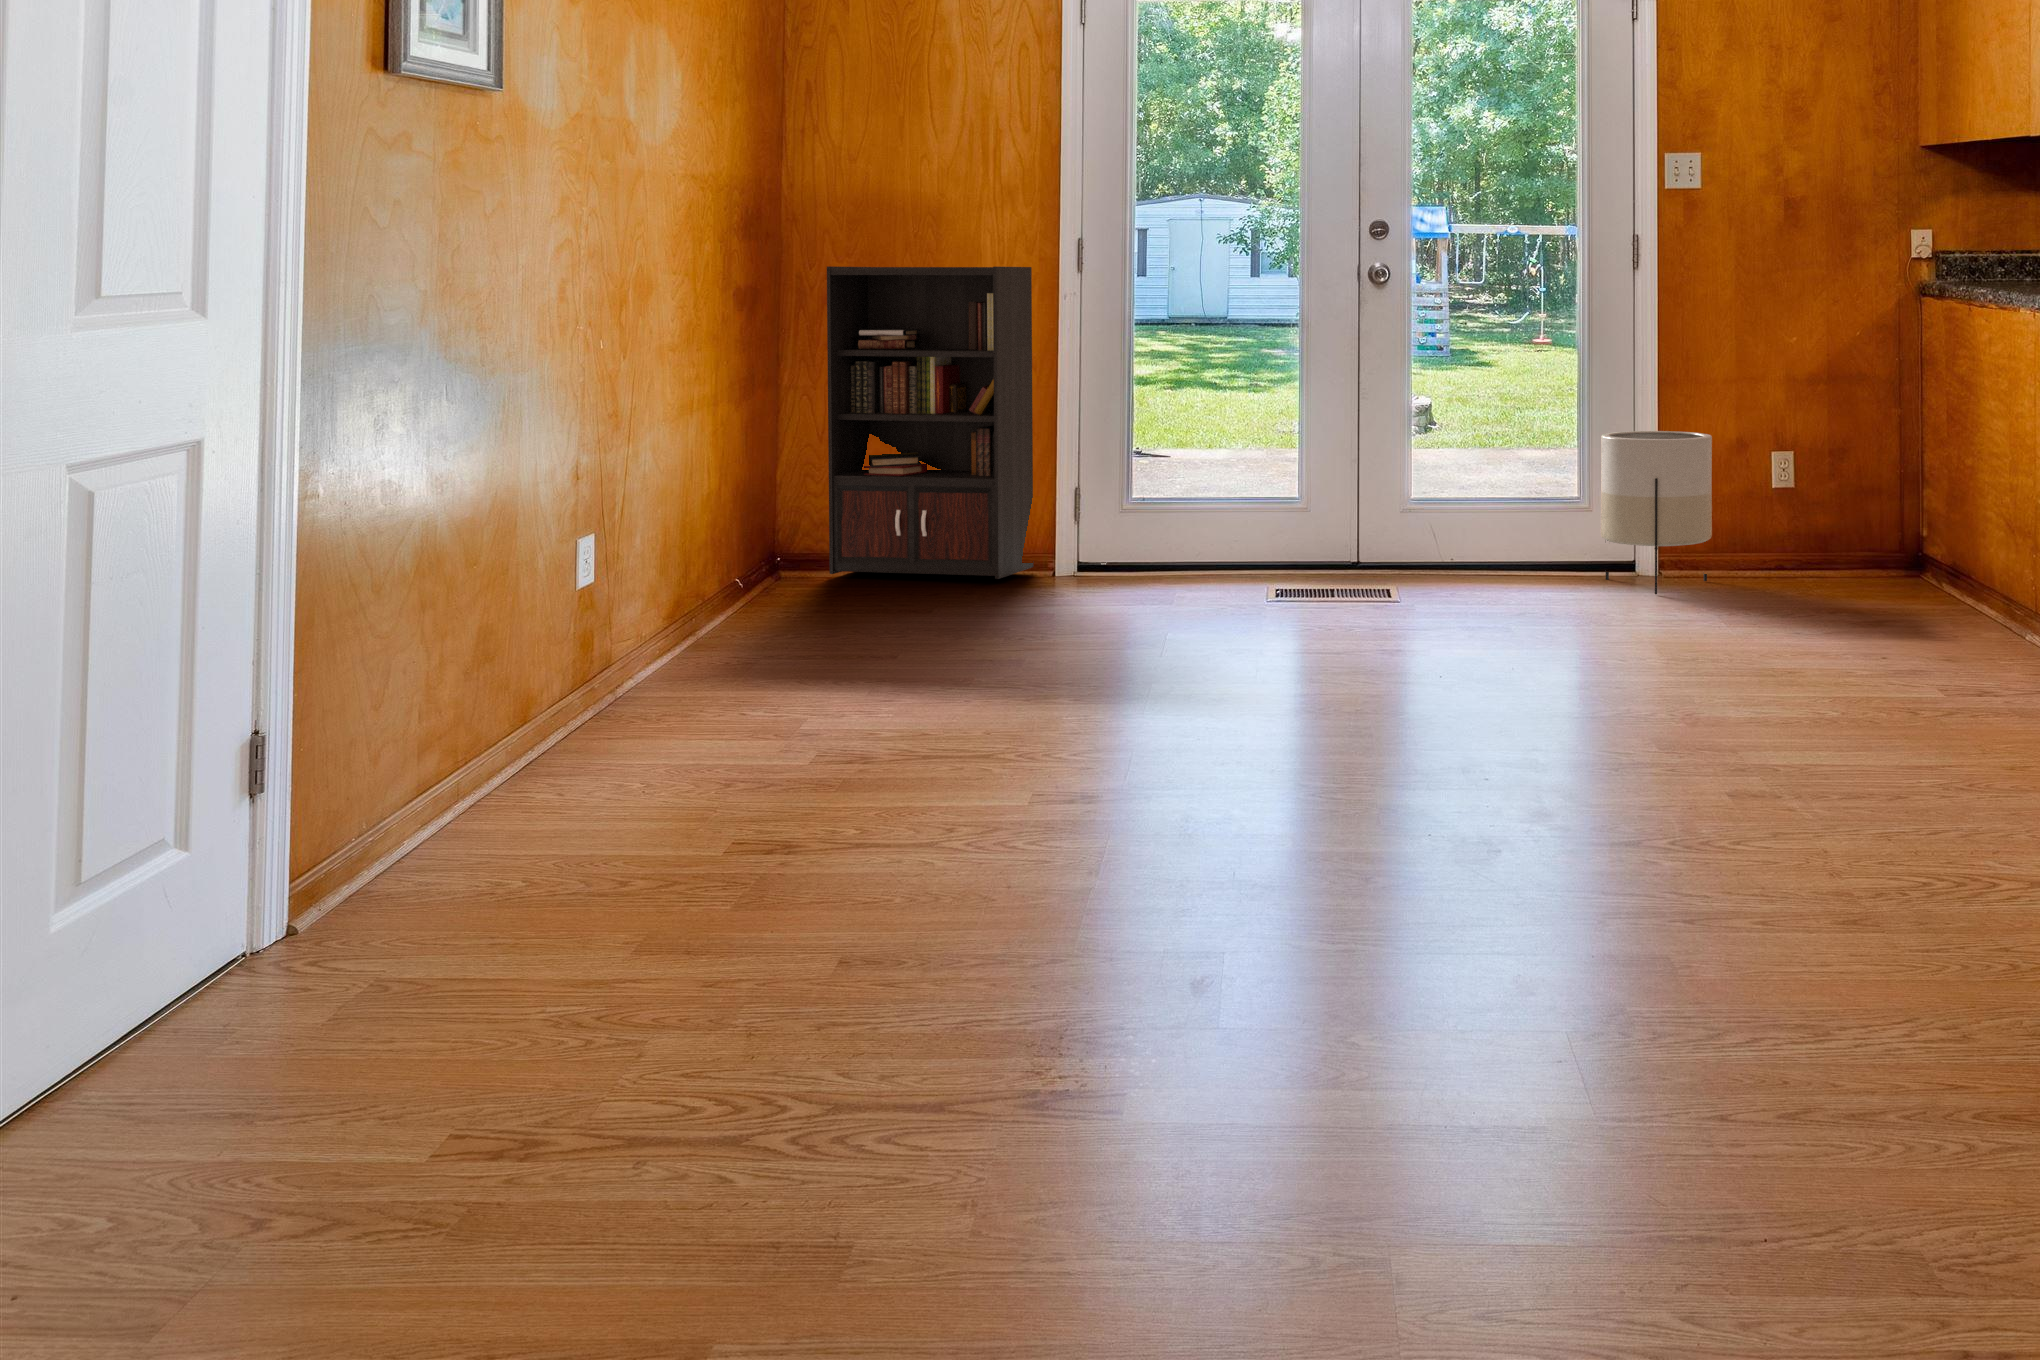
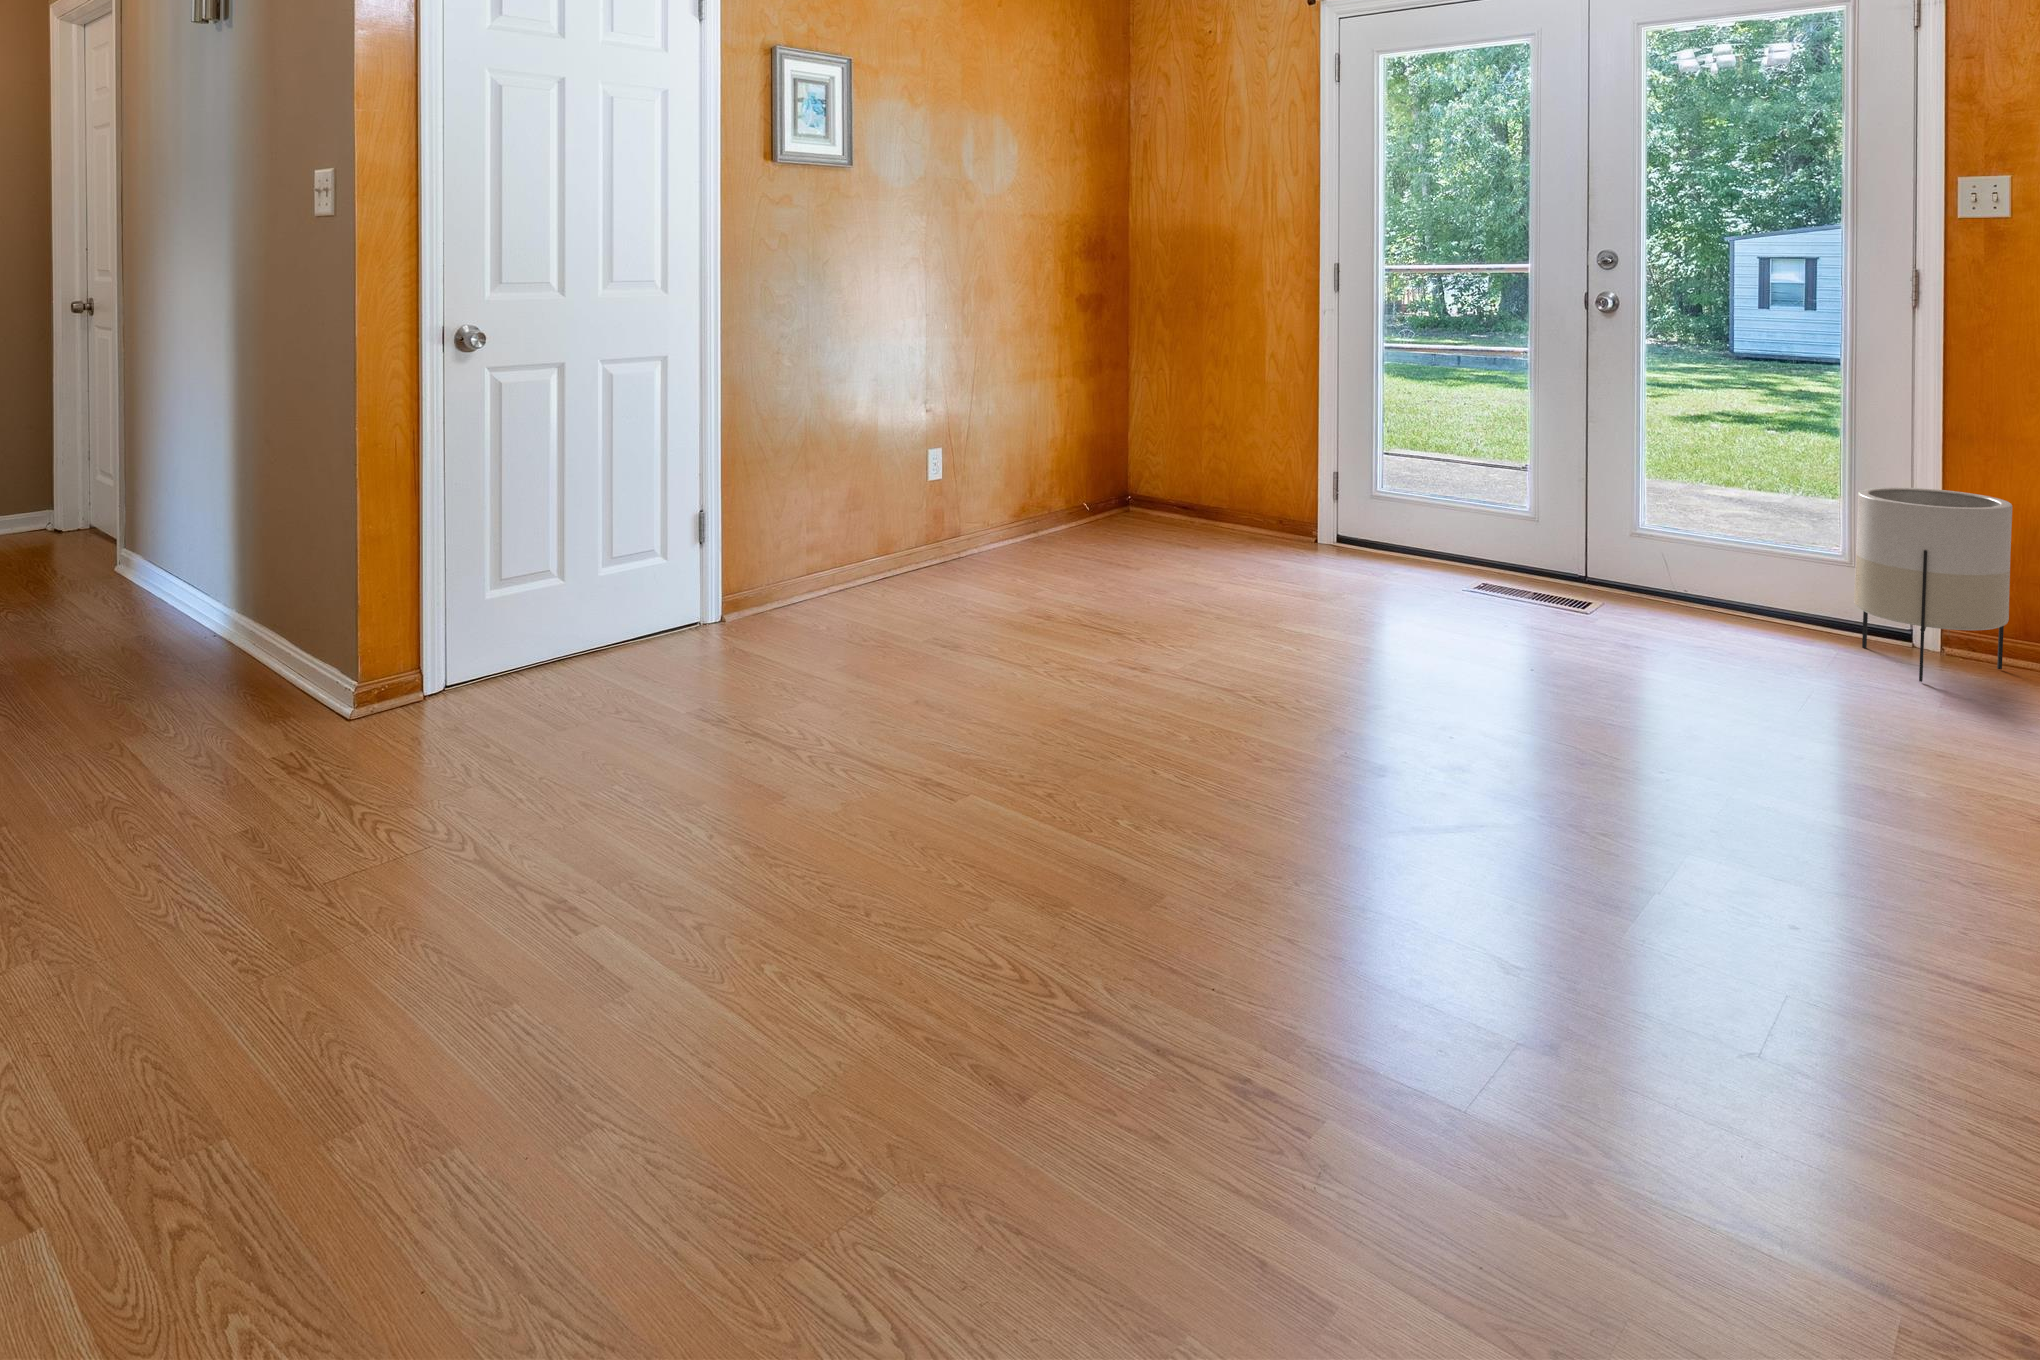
bookcase: present [827,266,1106,579] -> none [1117,295,1343,565]

